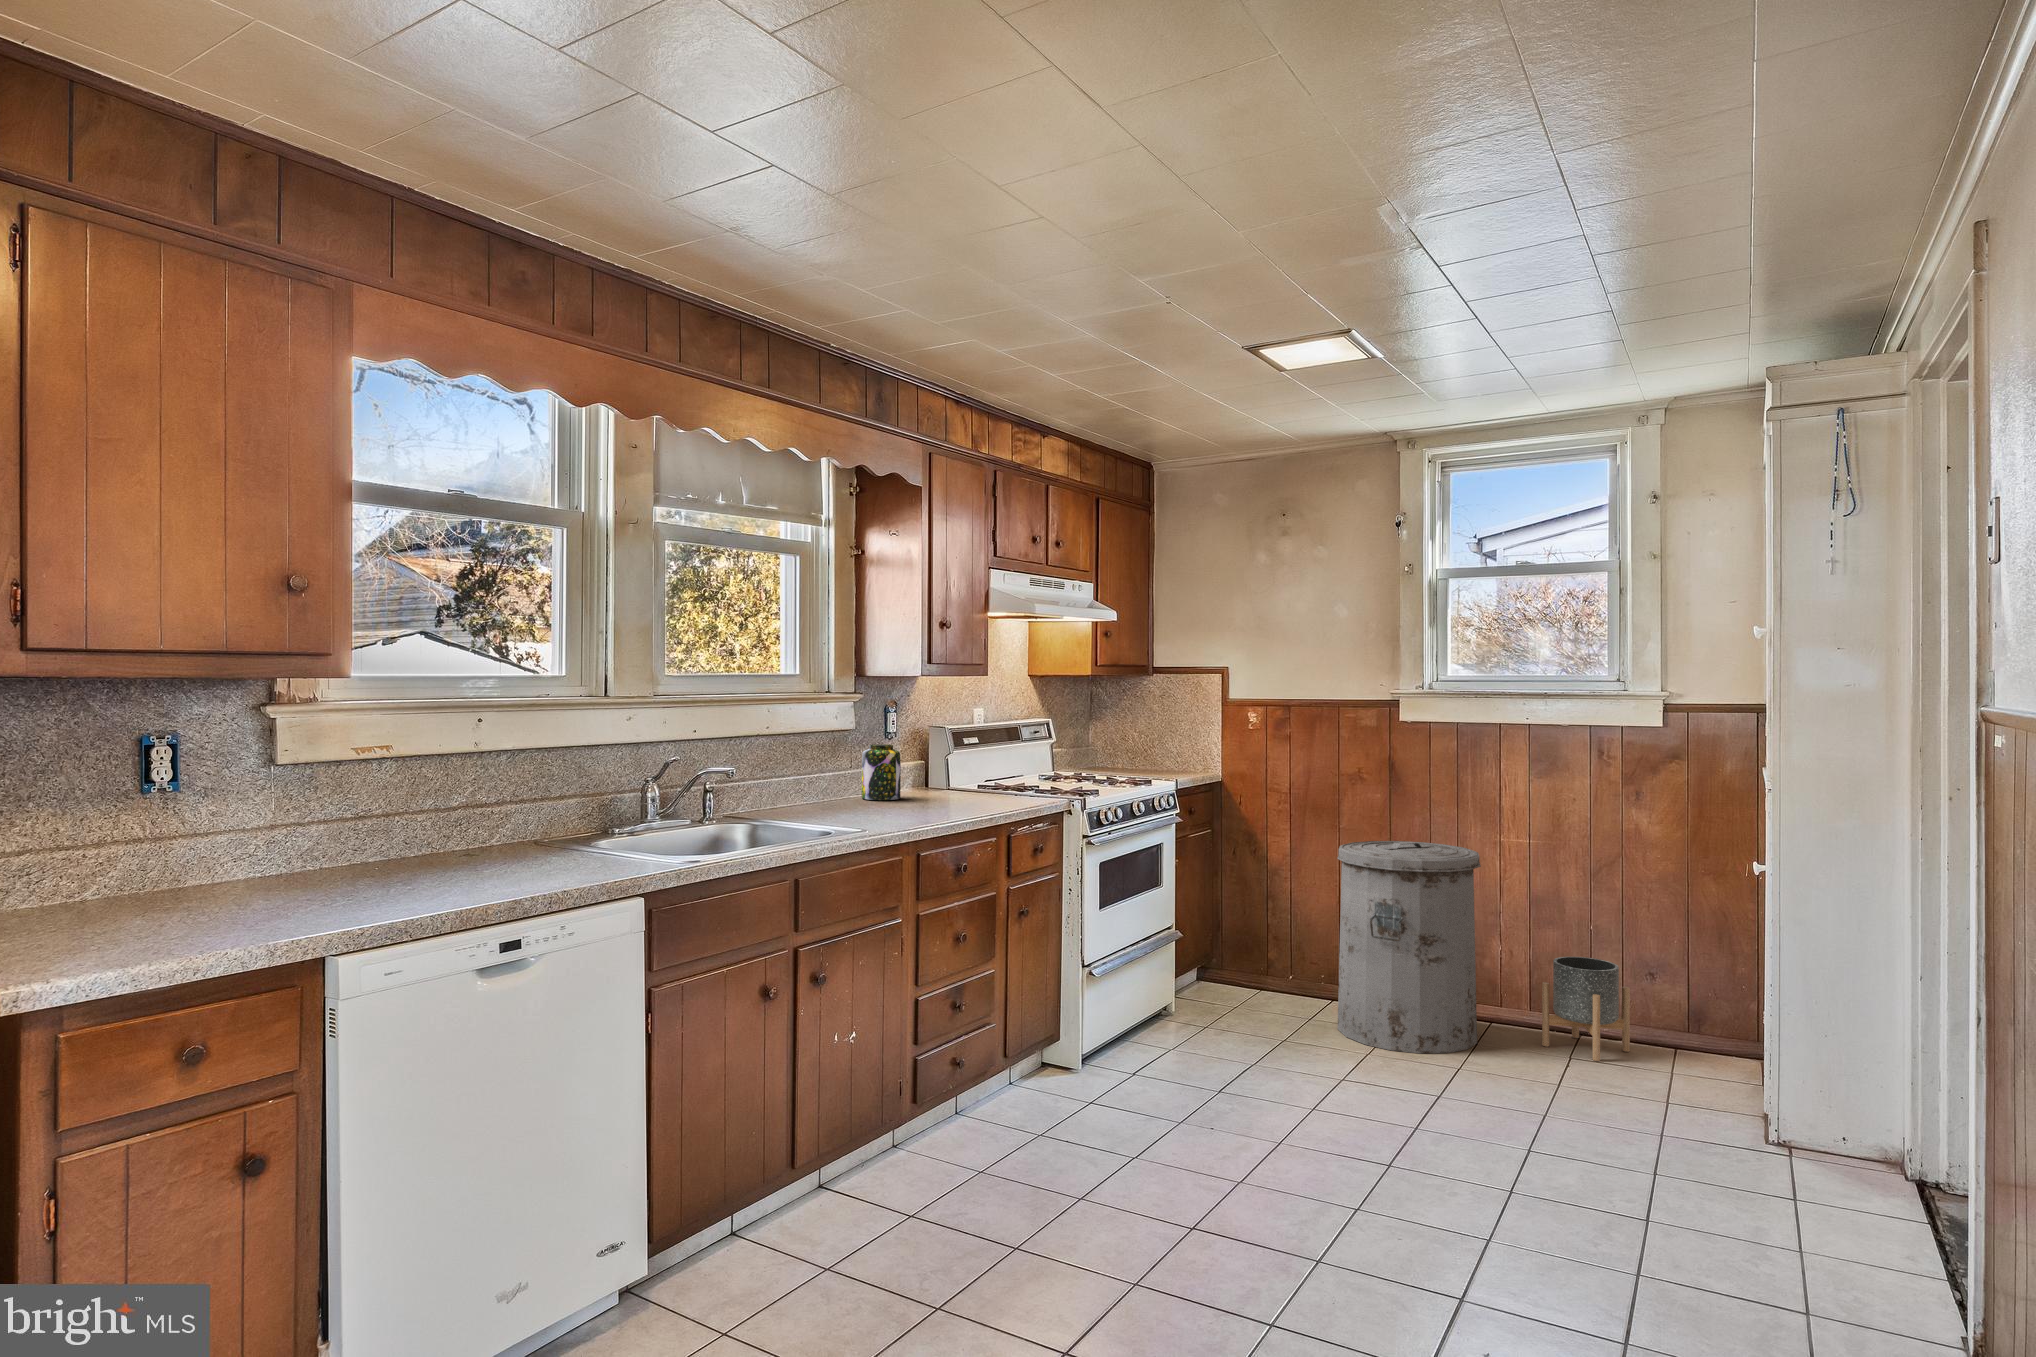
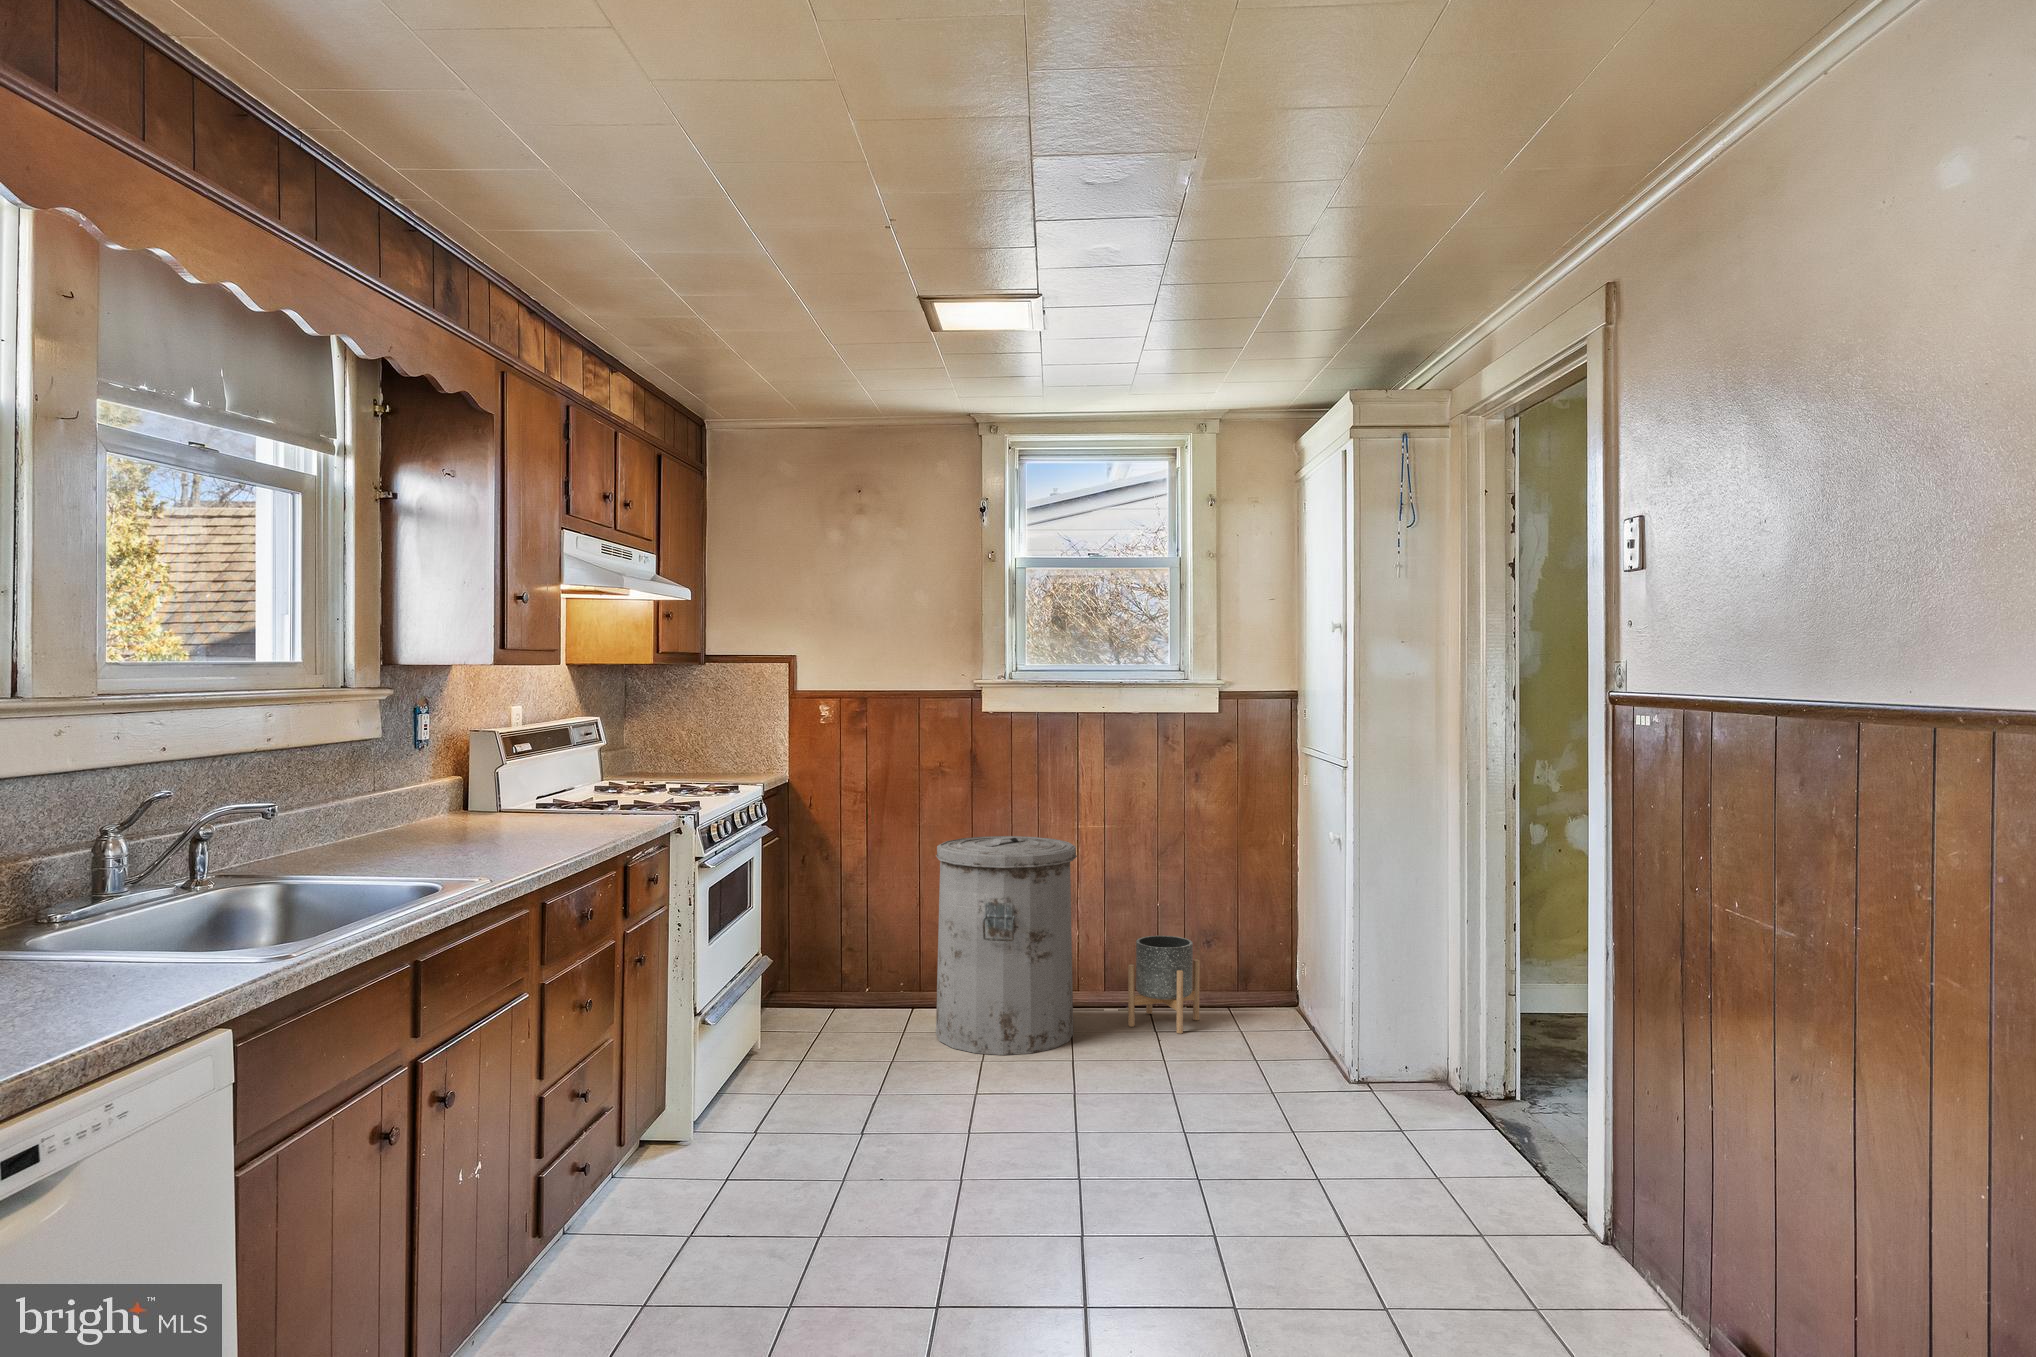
jar: present [862,744,901,800] -> none [393,757,452,832]

